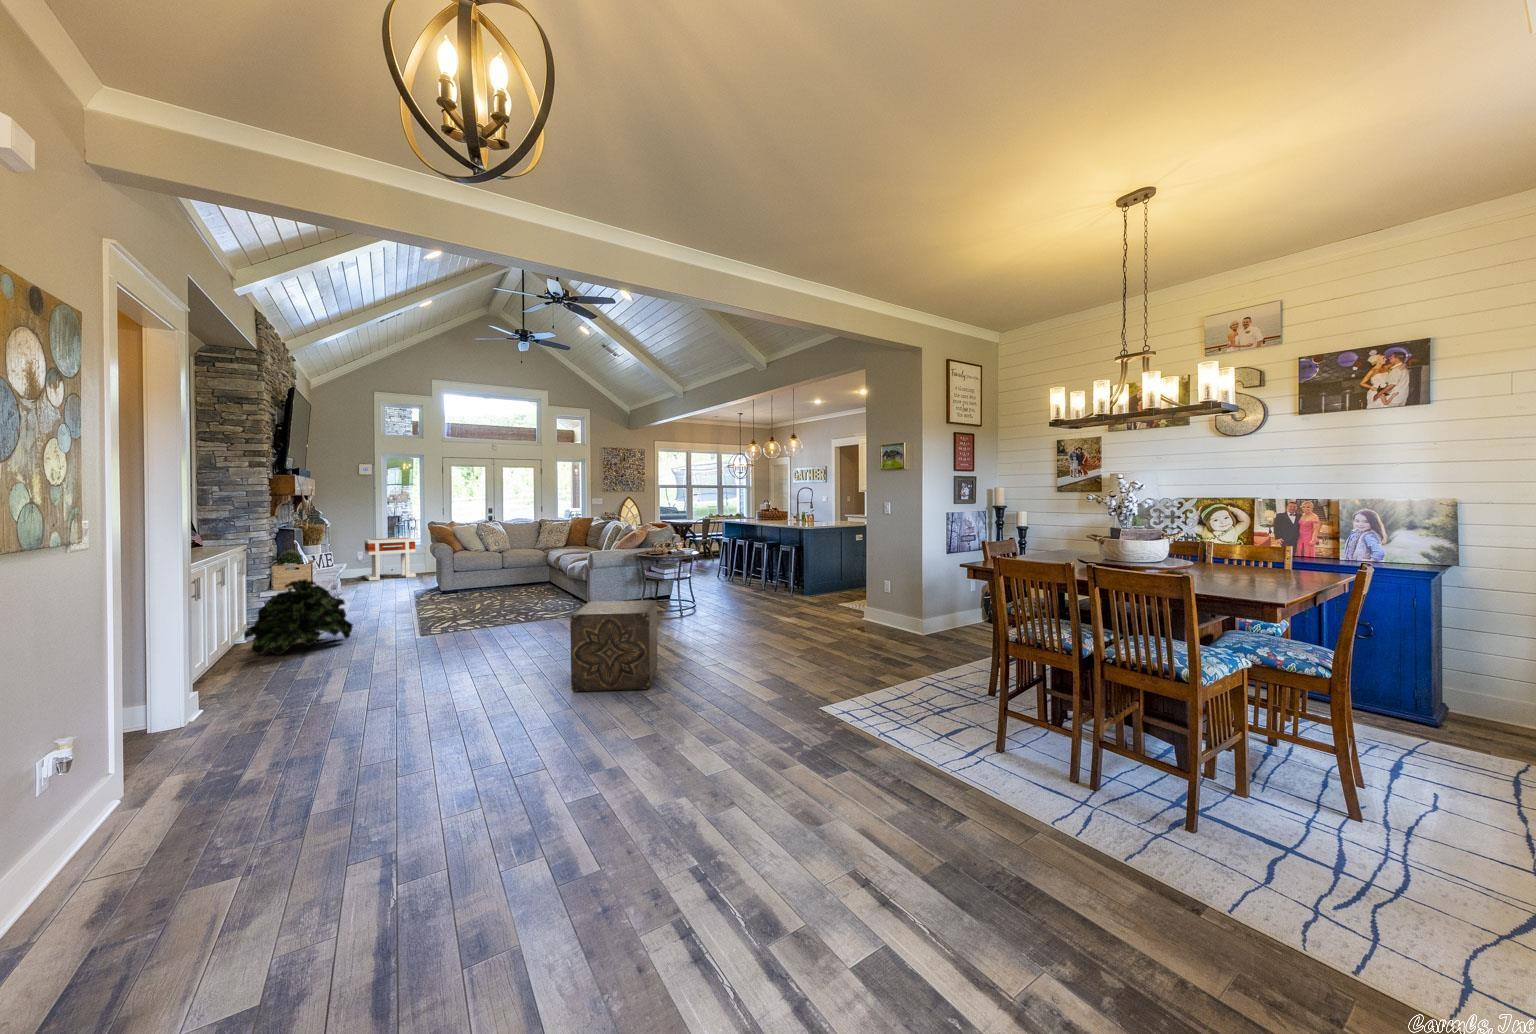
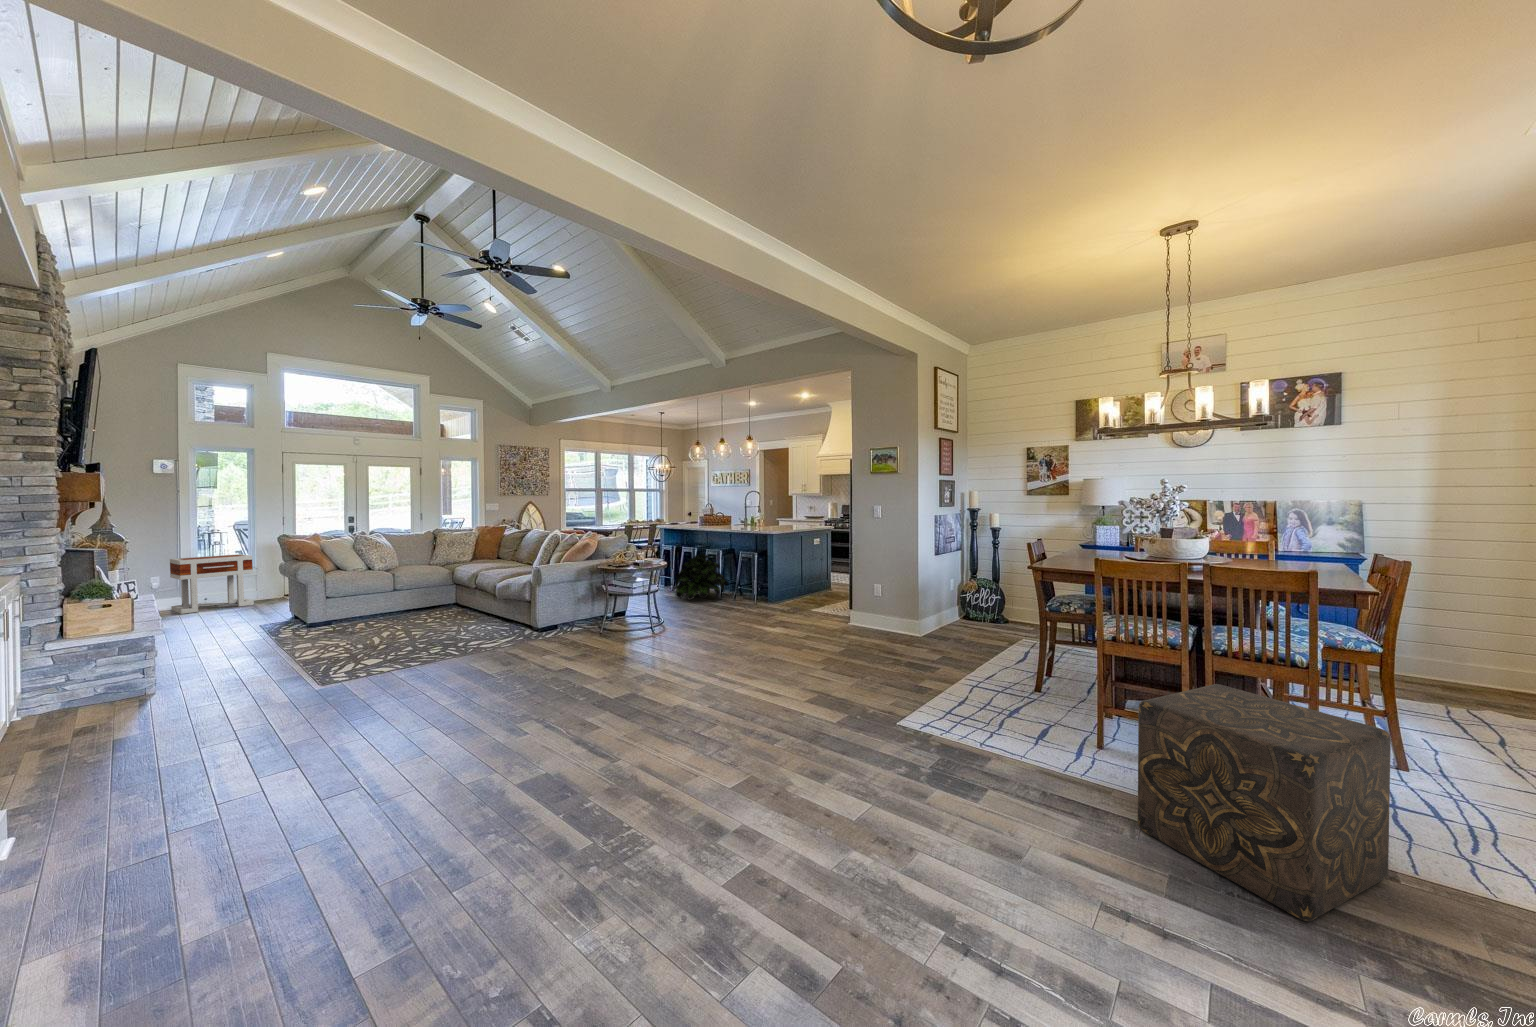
potted plant: present [244,579,353,655] -> present [674,554,728,600]
ottoman: present [570,600,657,691] -> present [1138,684,1391,921]

